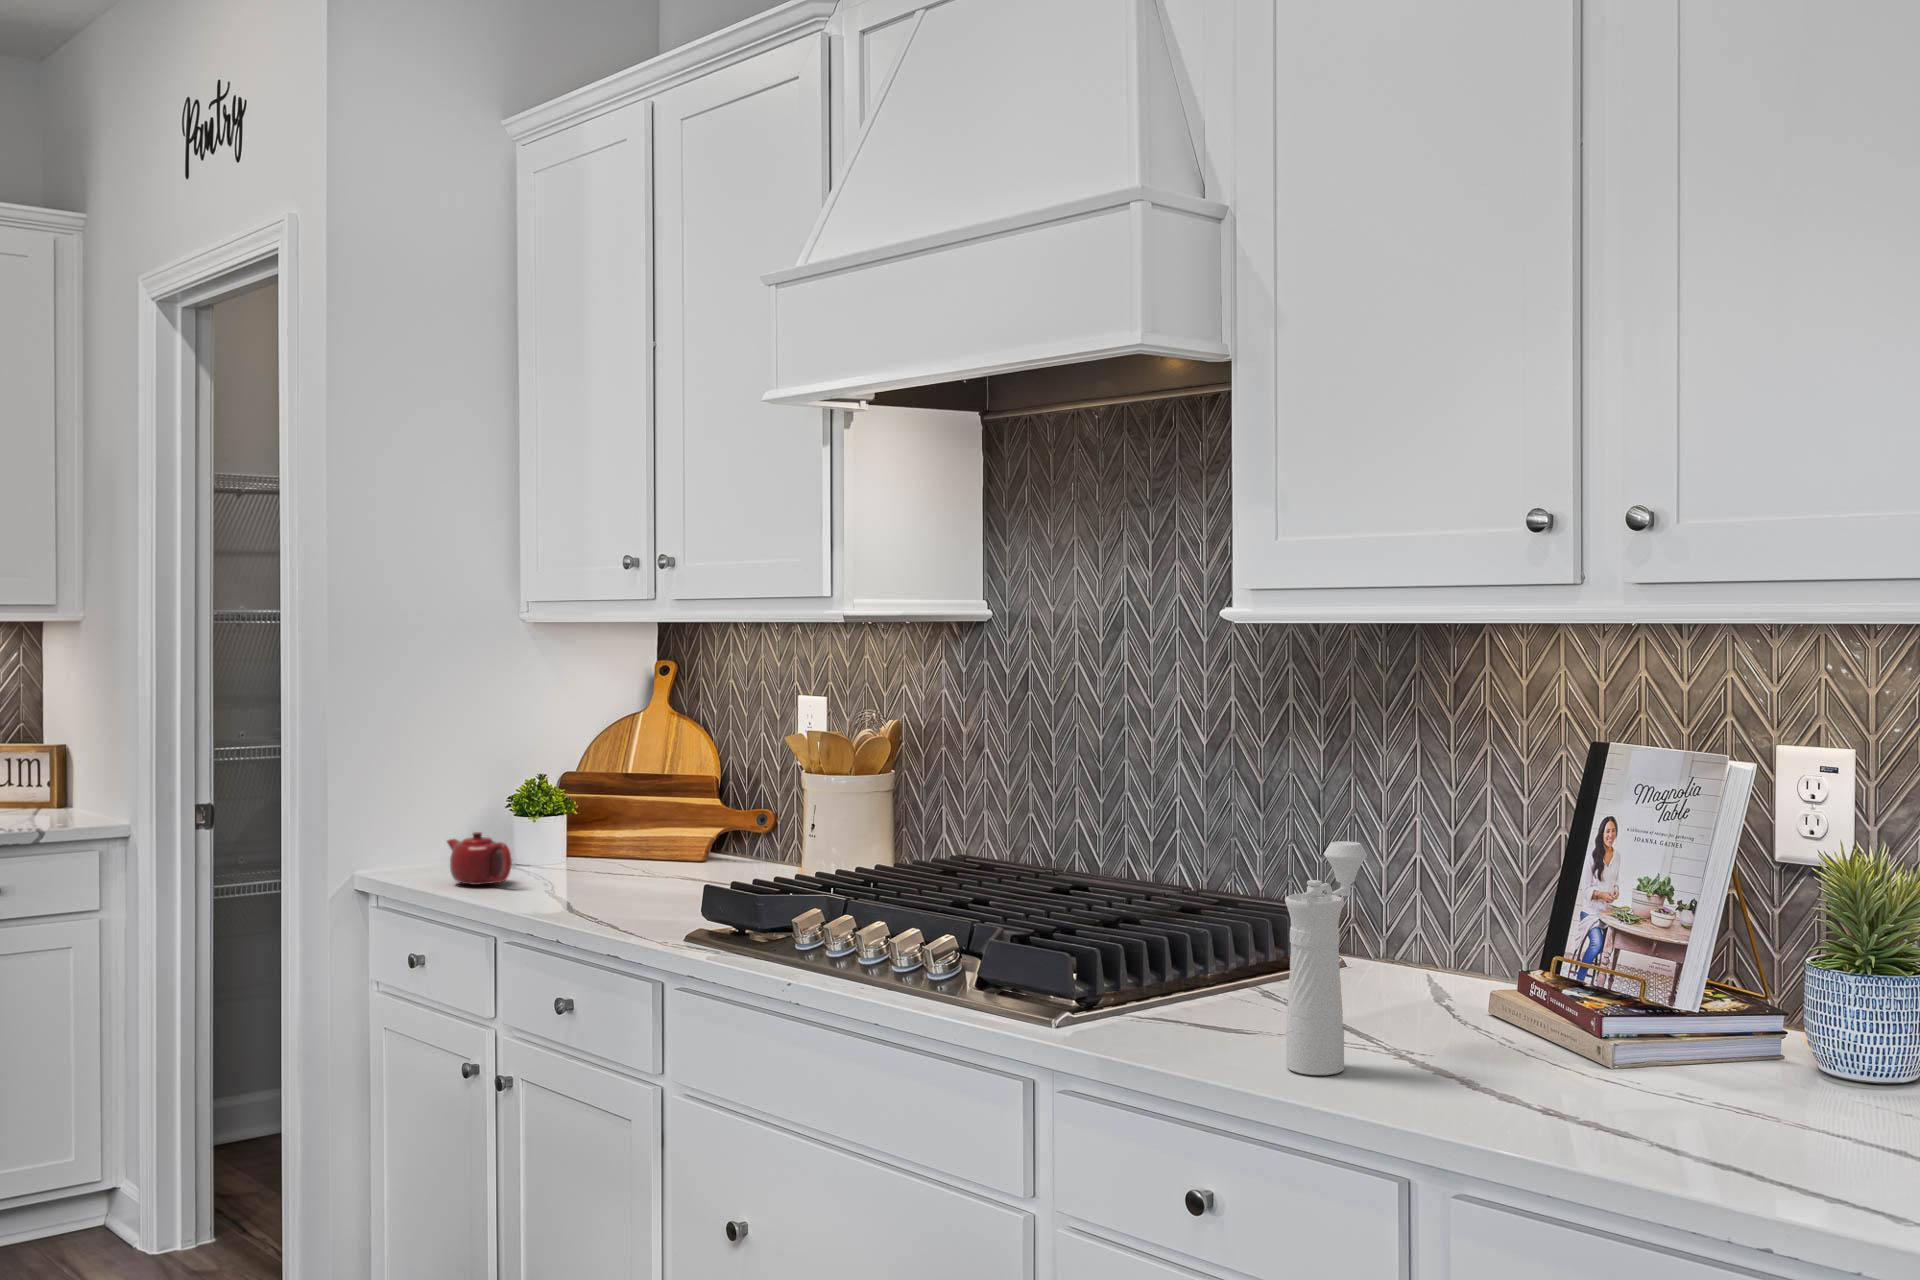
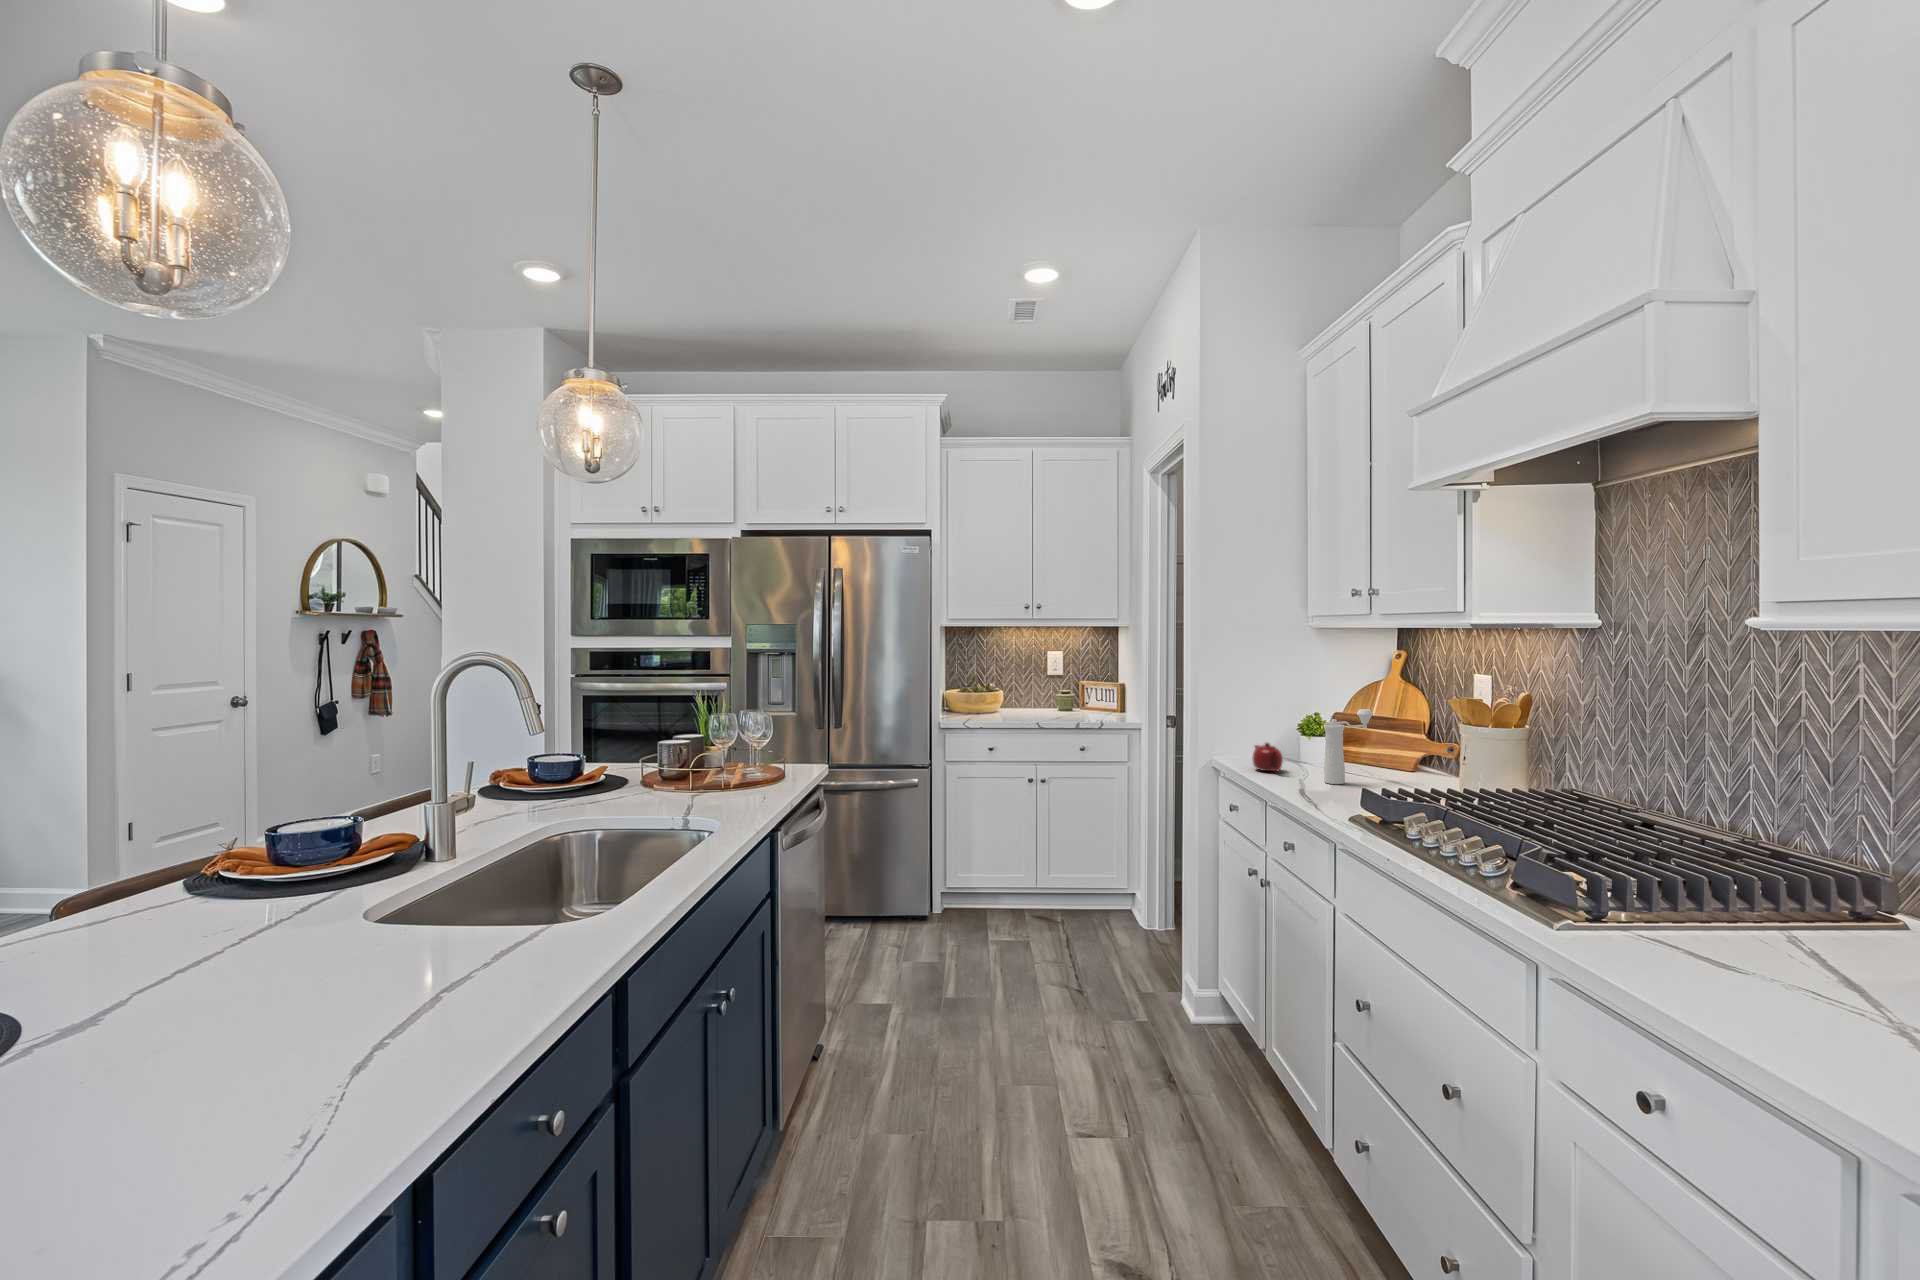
pepper mill: present [1285,841,1367,1075] -> present [1324,709,1373,784]

